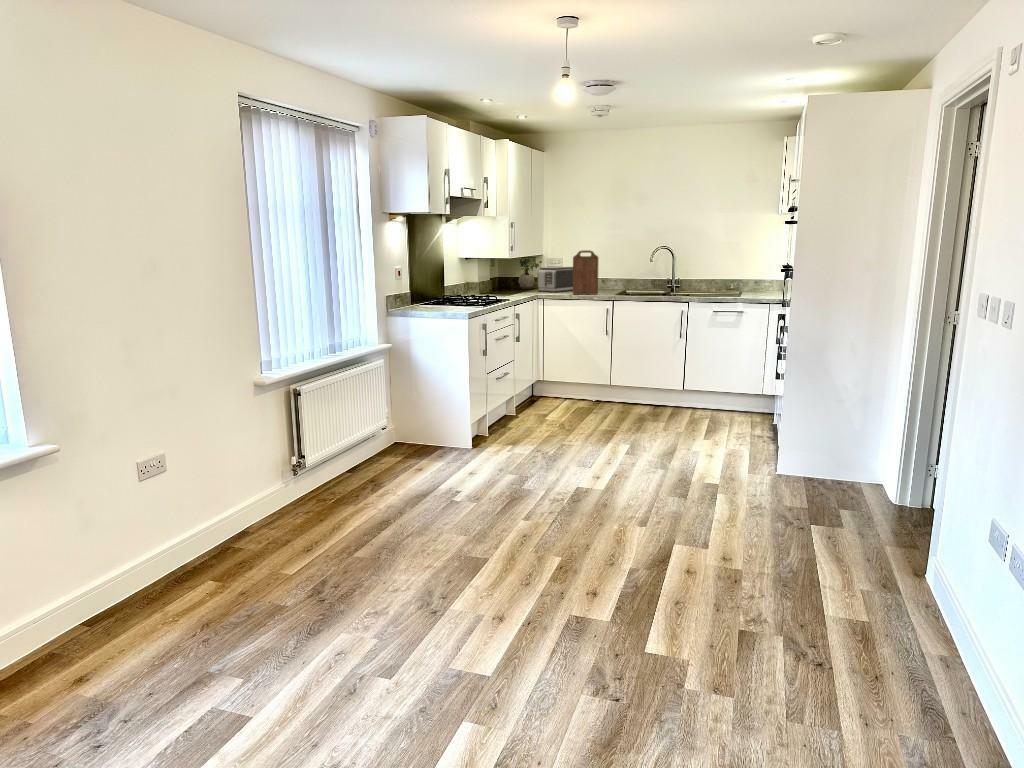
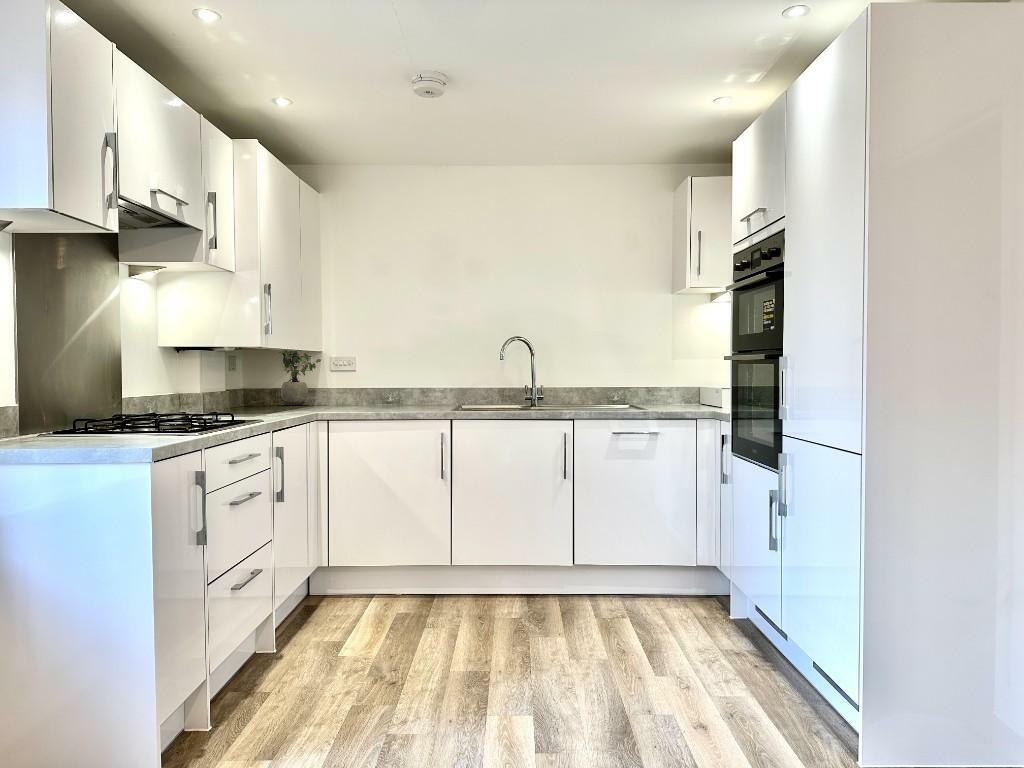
cutting board: present [573,250,598,295] -> none [380,336,424,412]
toaster: present [538,267,573,292] -> none [315,368,379,409]

